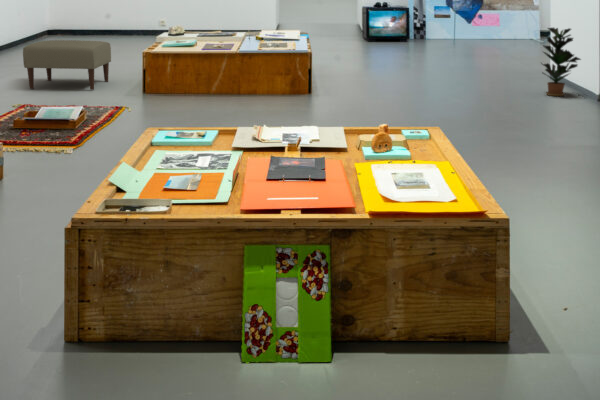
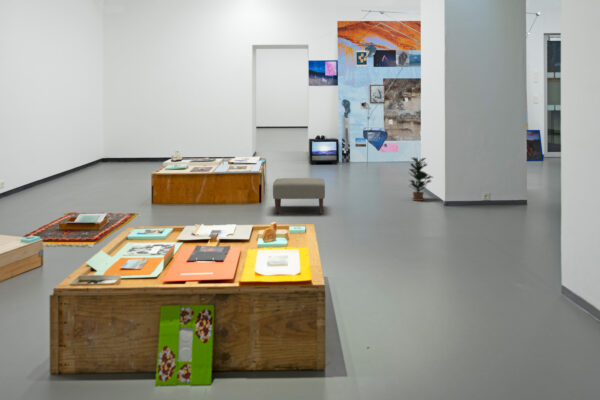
ottoman: present [23,40,111,90] -> present [273,178,325,214]

